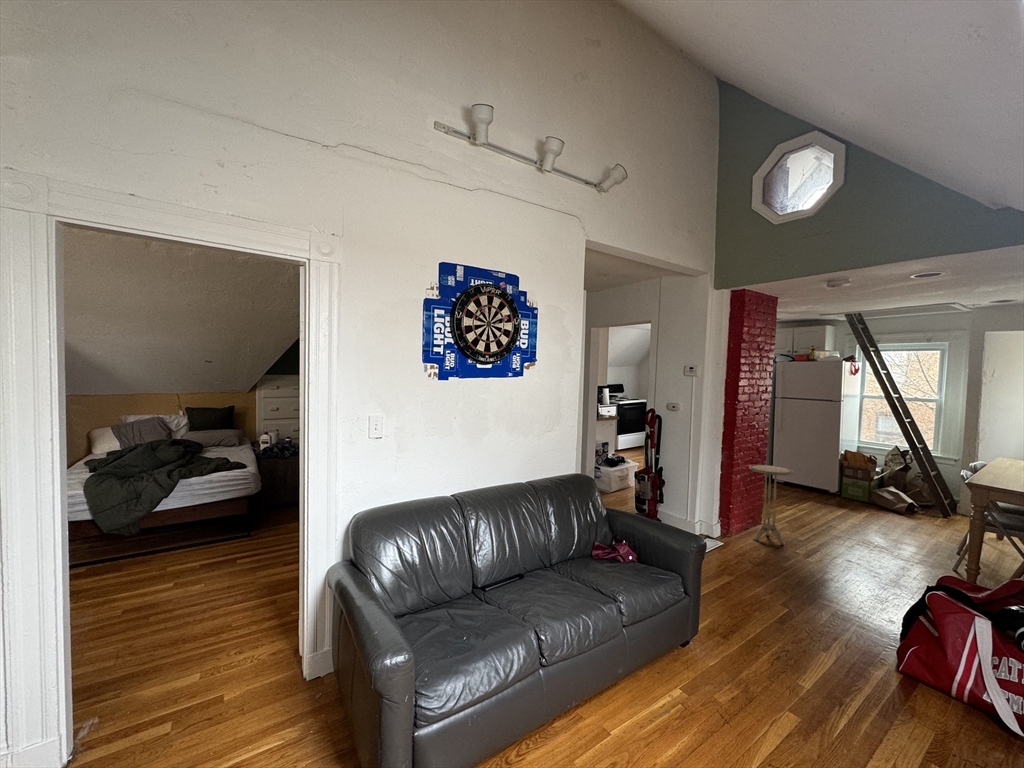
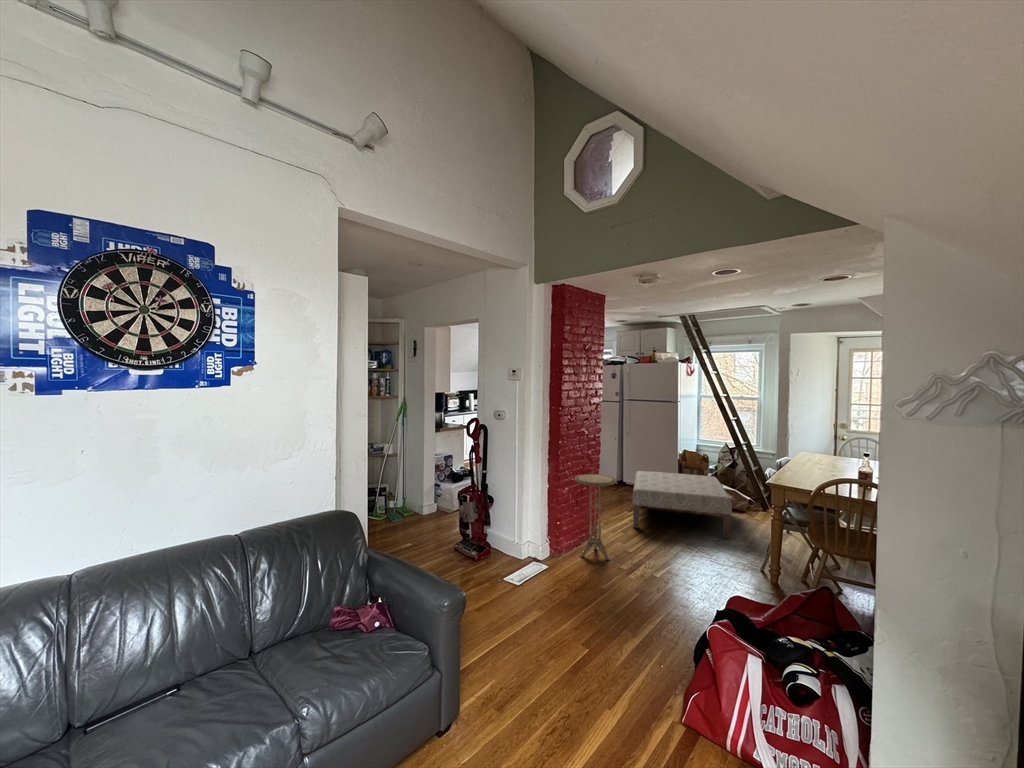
ottoman: none [794,468,916,539] -> present [633,471,732,539]

